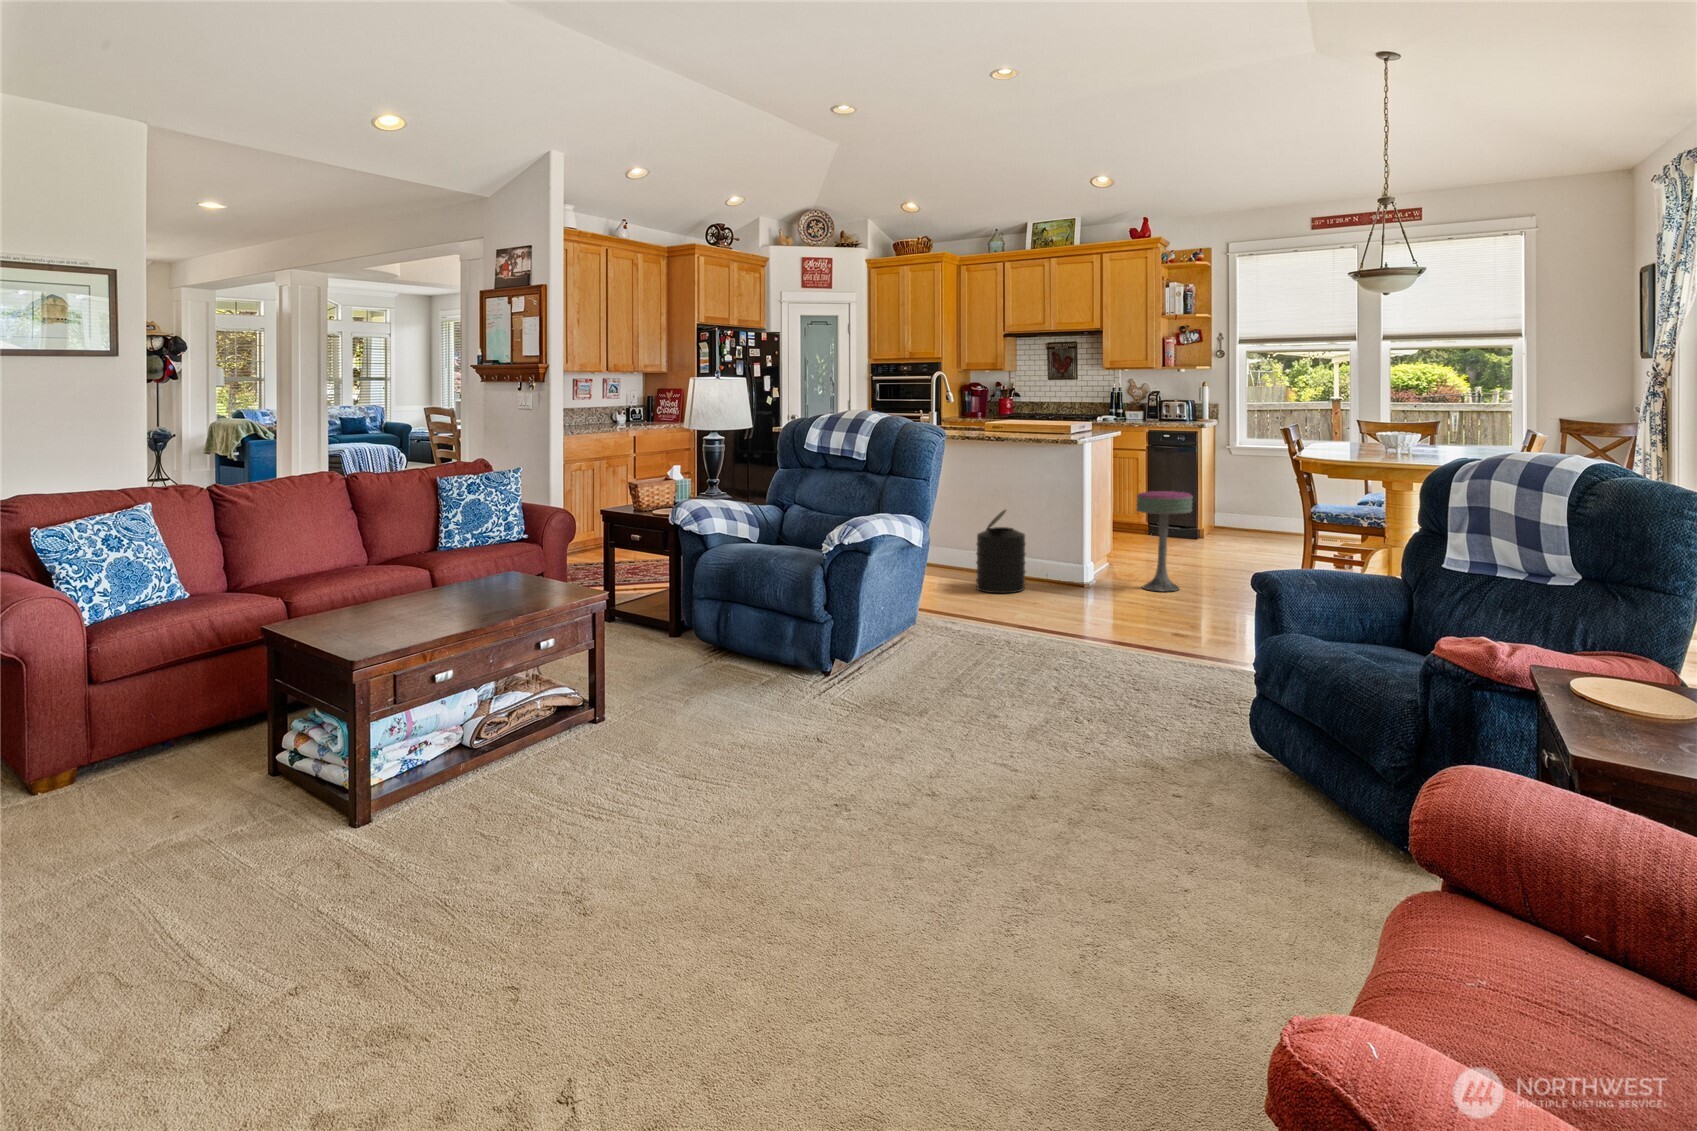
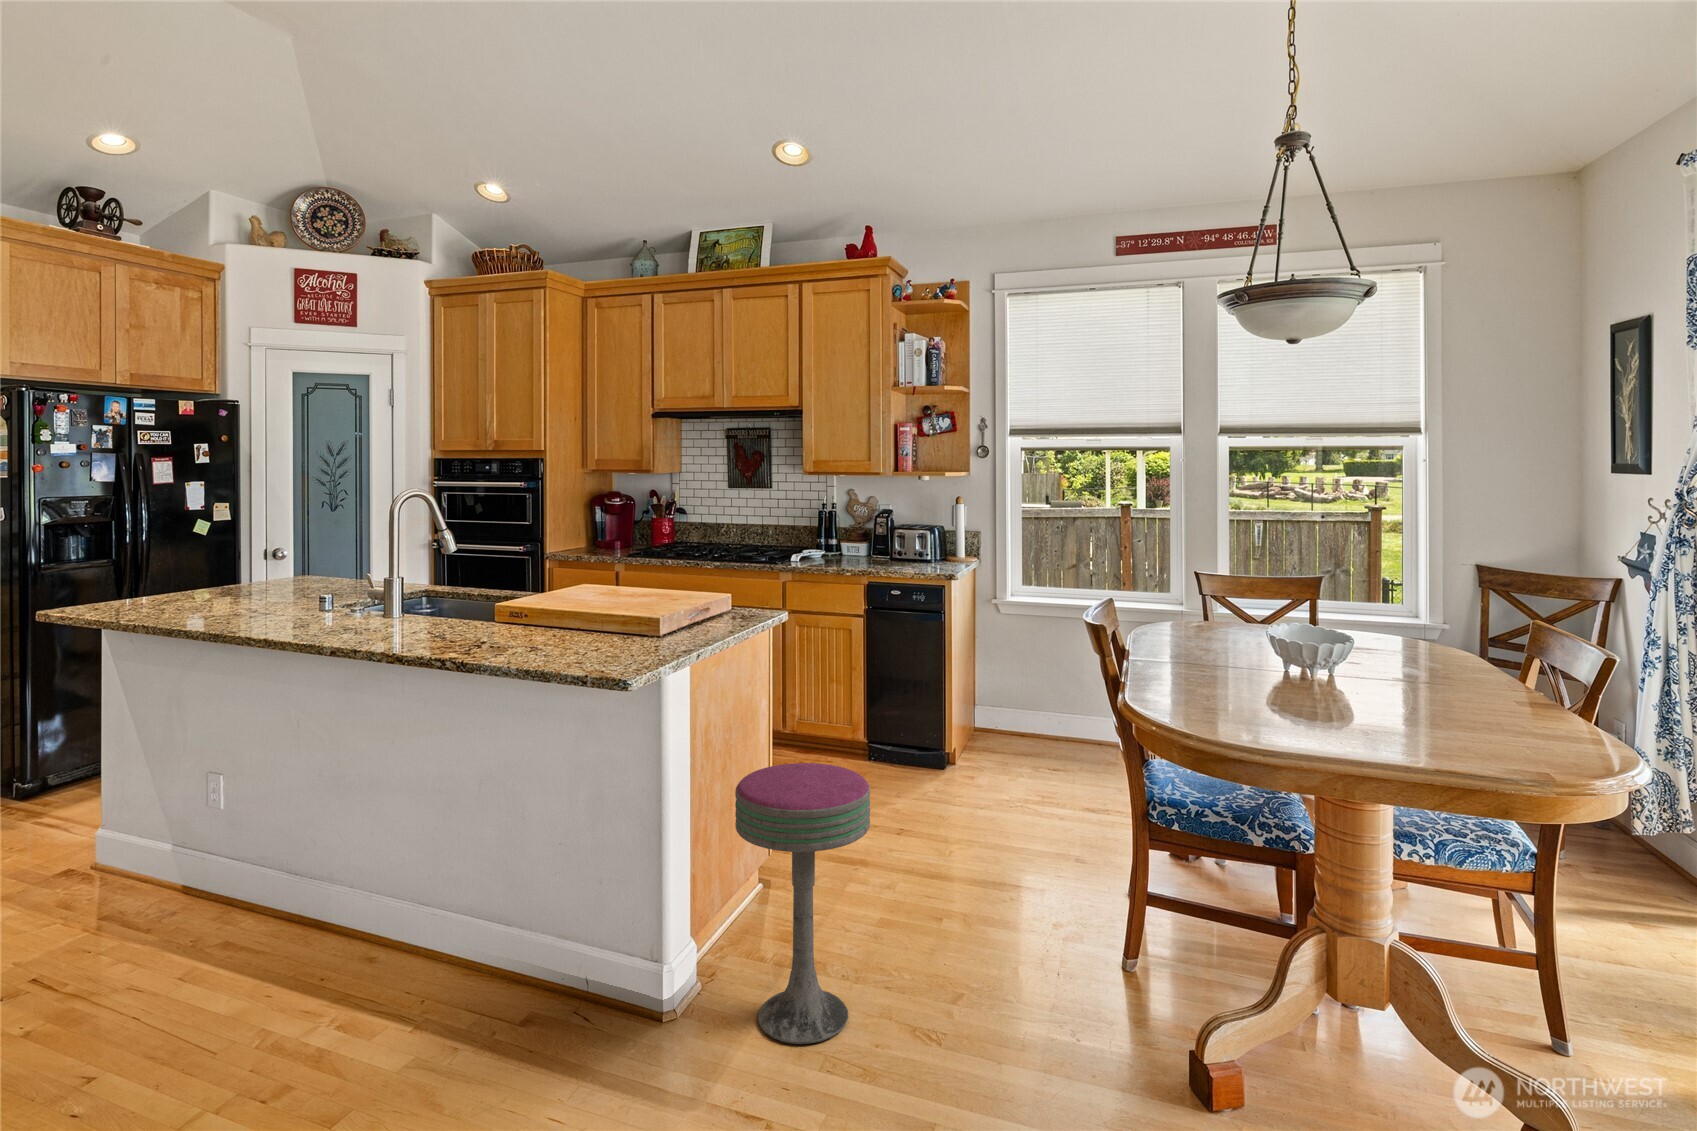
trash can: present [976,510,1026,593] -> none [301,826,453,1078]

